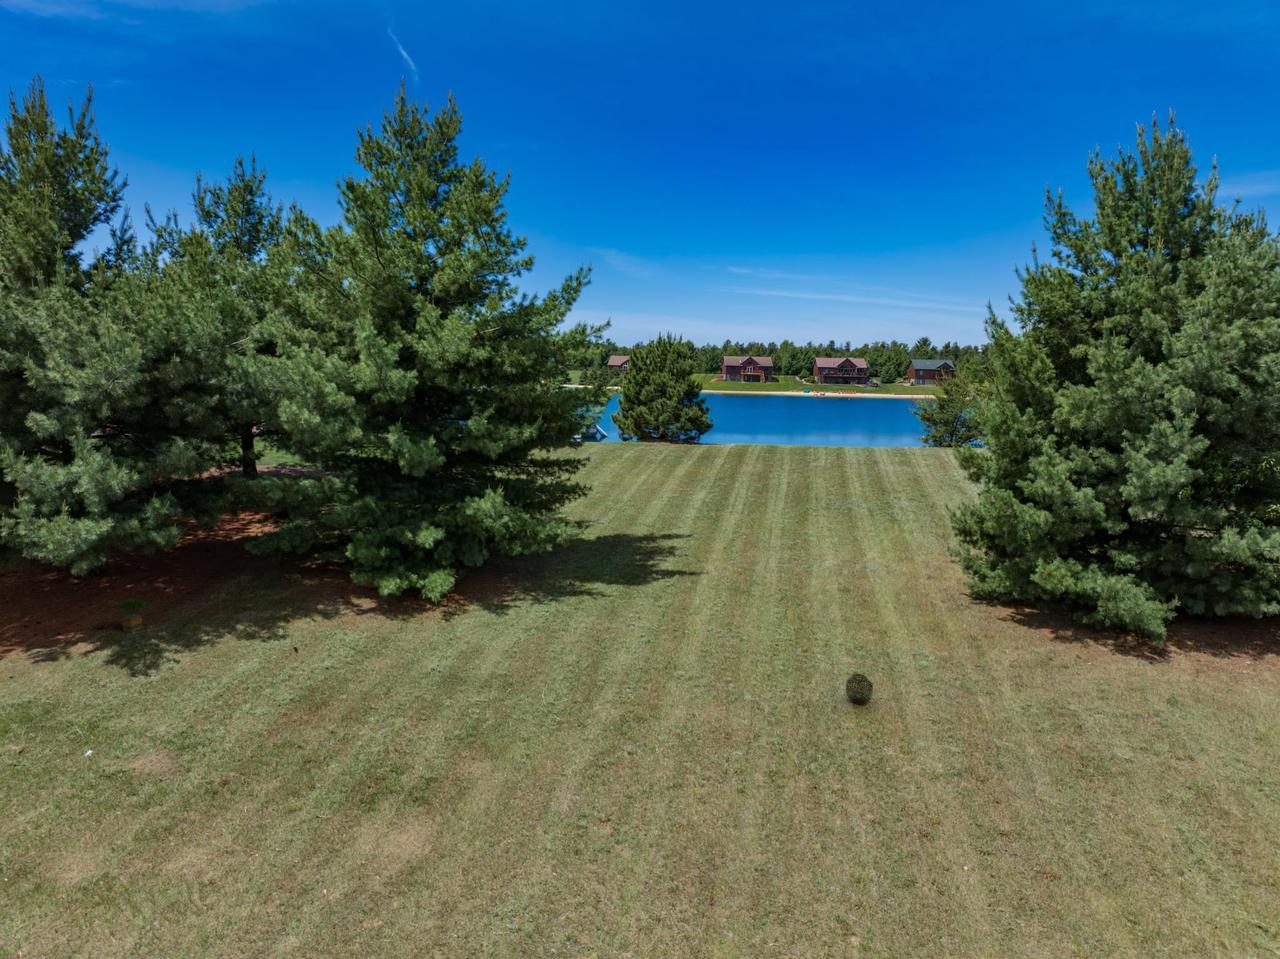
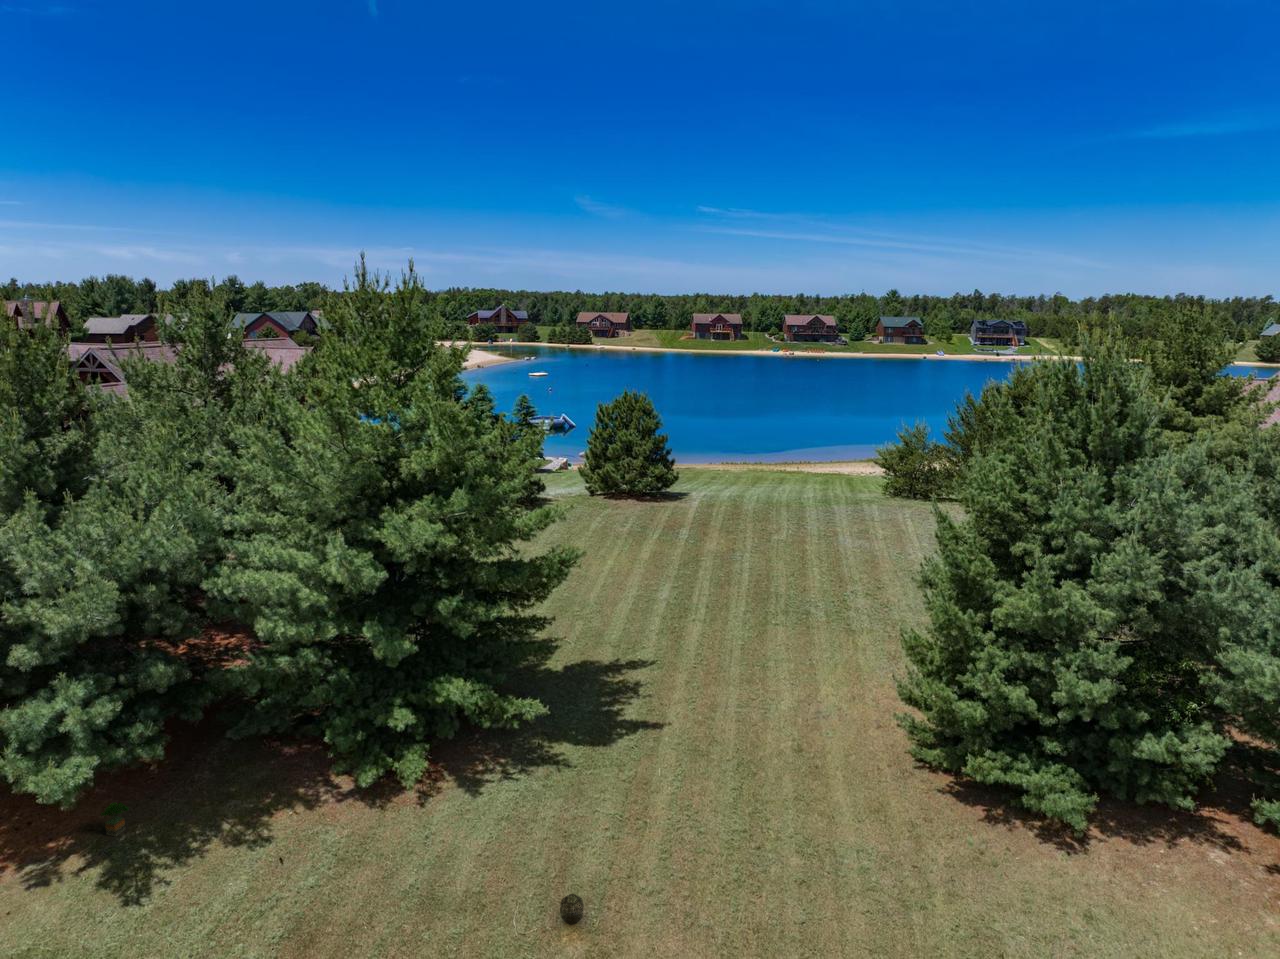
woven basket: present [846,674,873,705] -> present [560,894,584,924]

